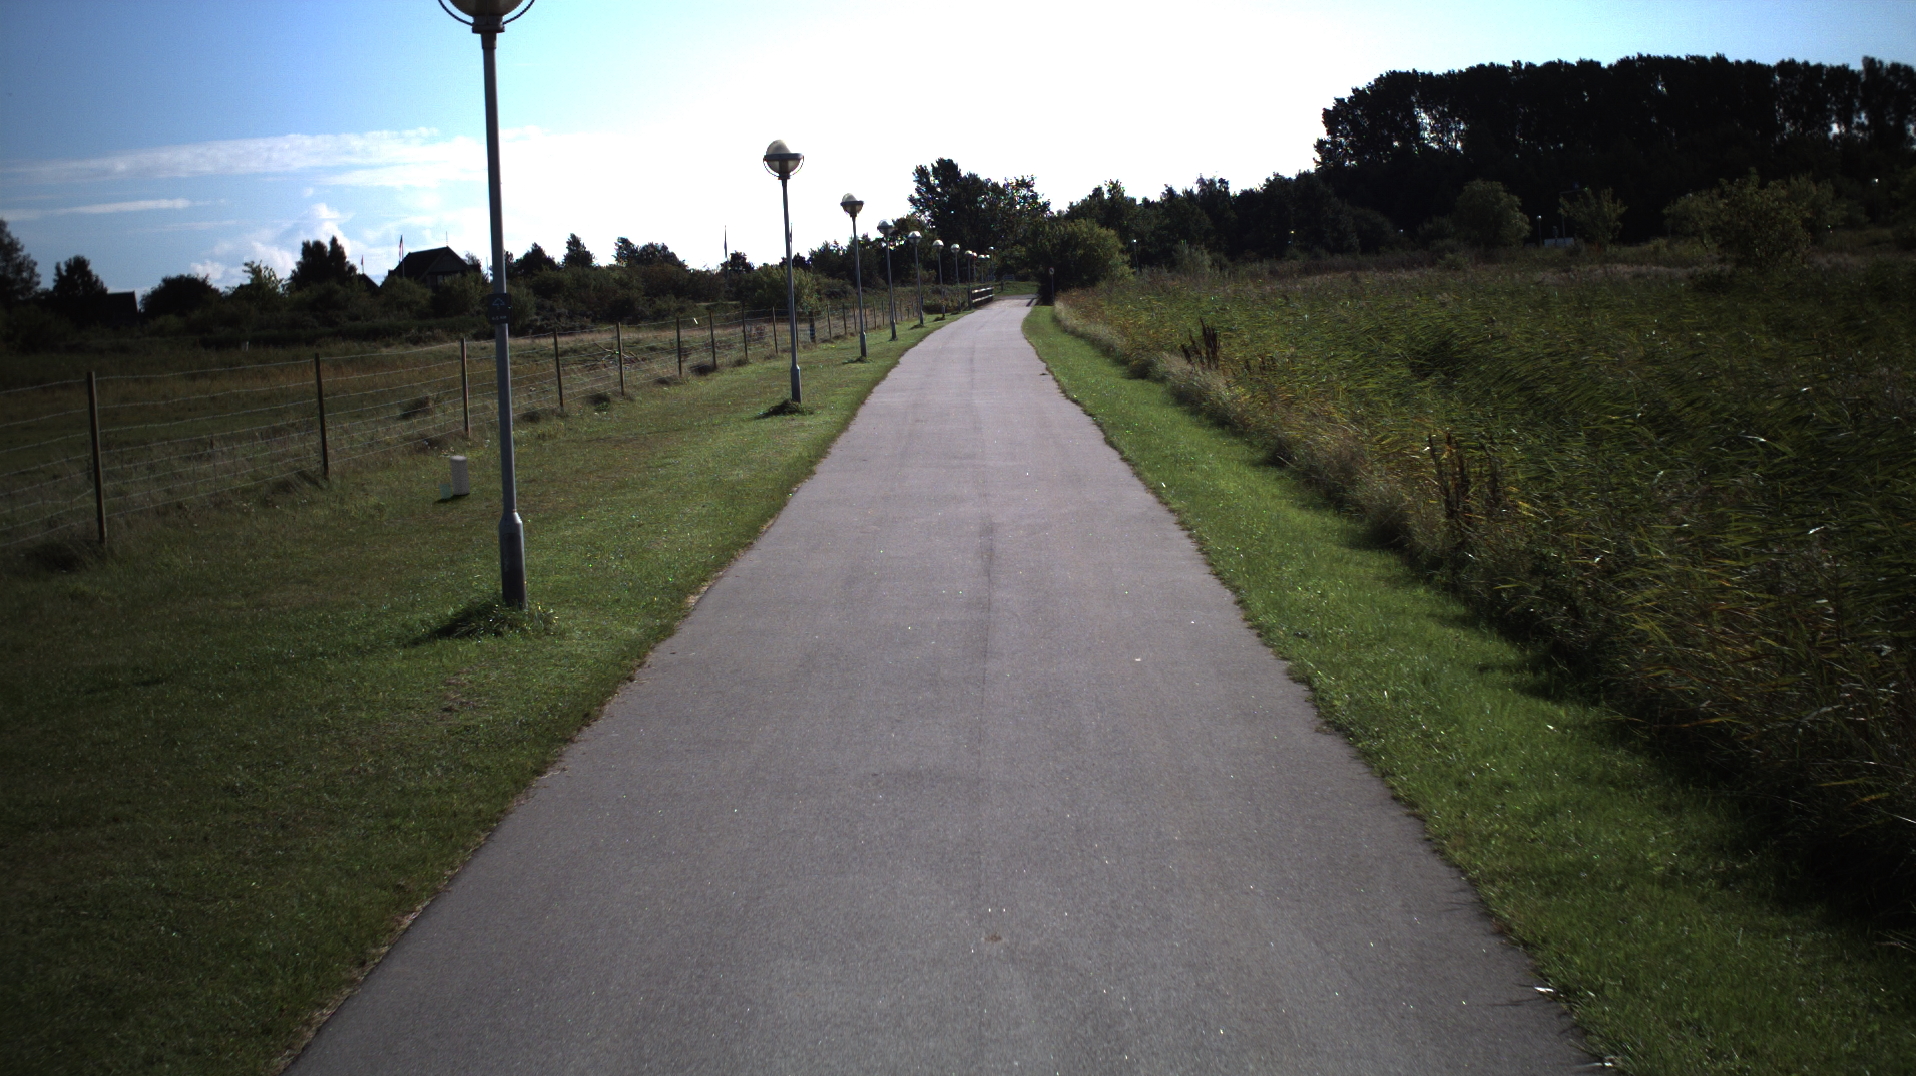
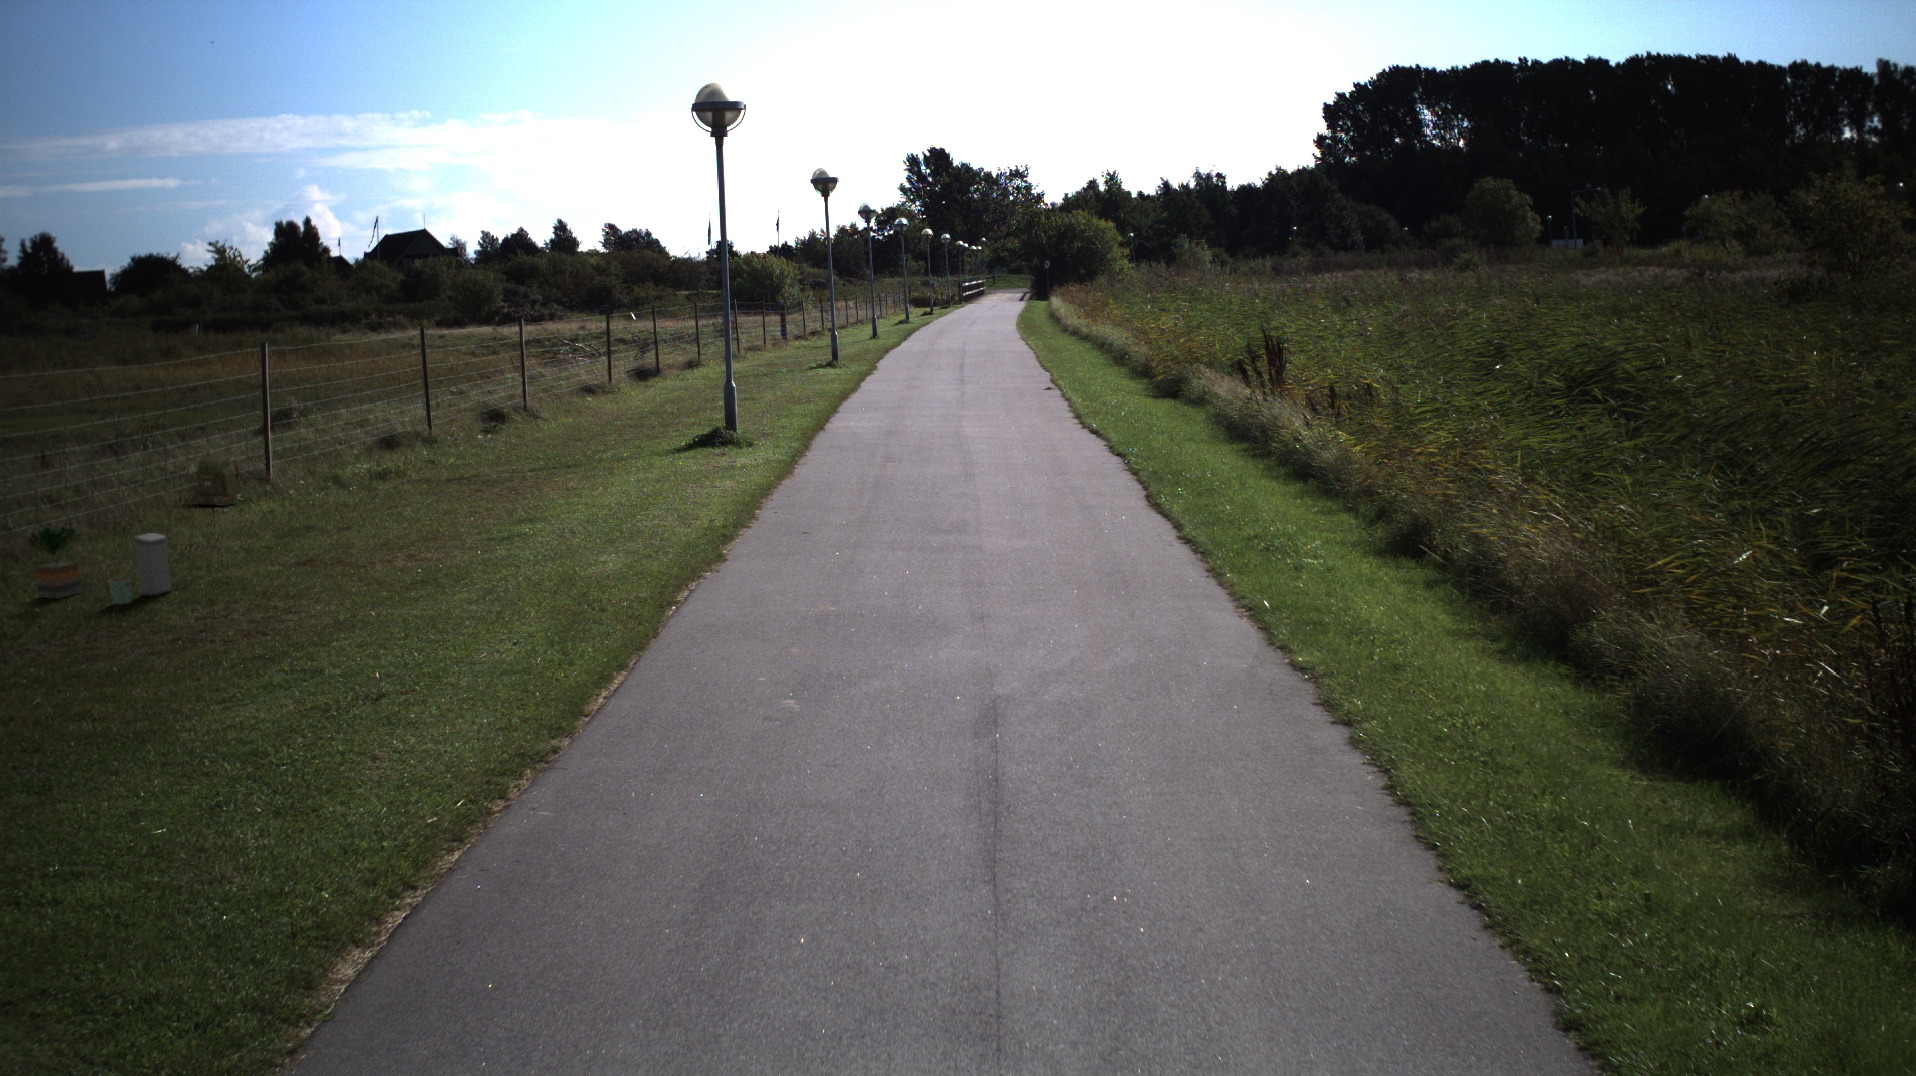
backpack: none [431,419,459,455] -> present [196,455,240,506]
potted tree: none [384,451,416,497] -> present [28,526,82,598]

